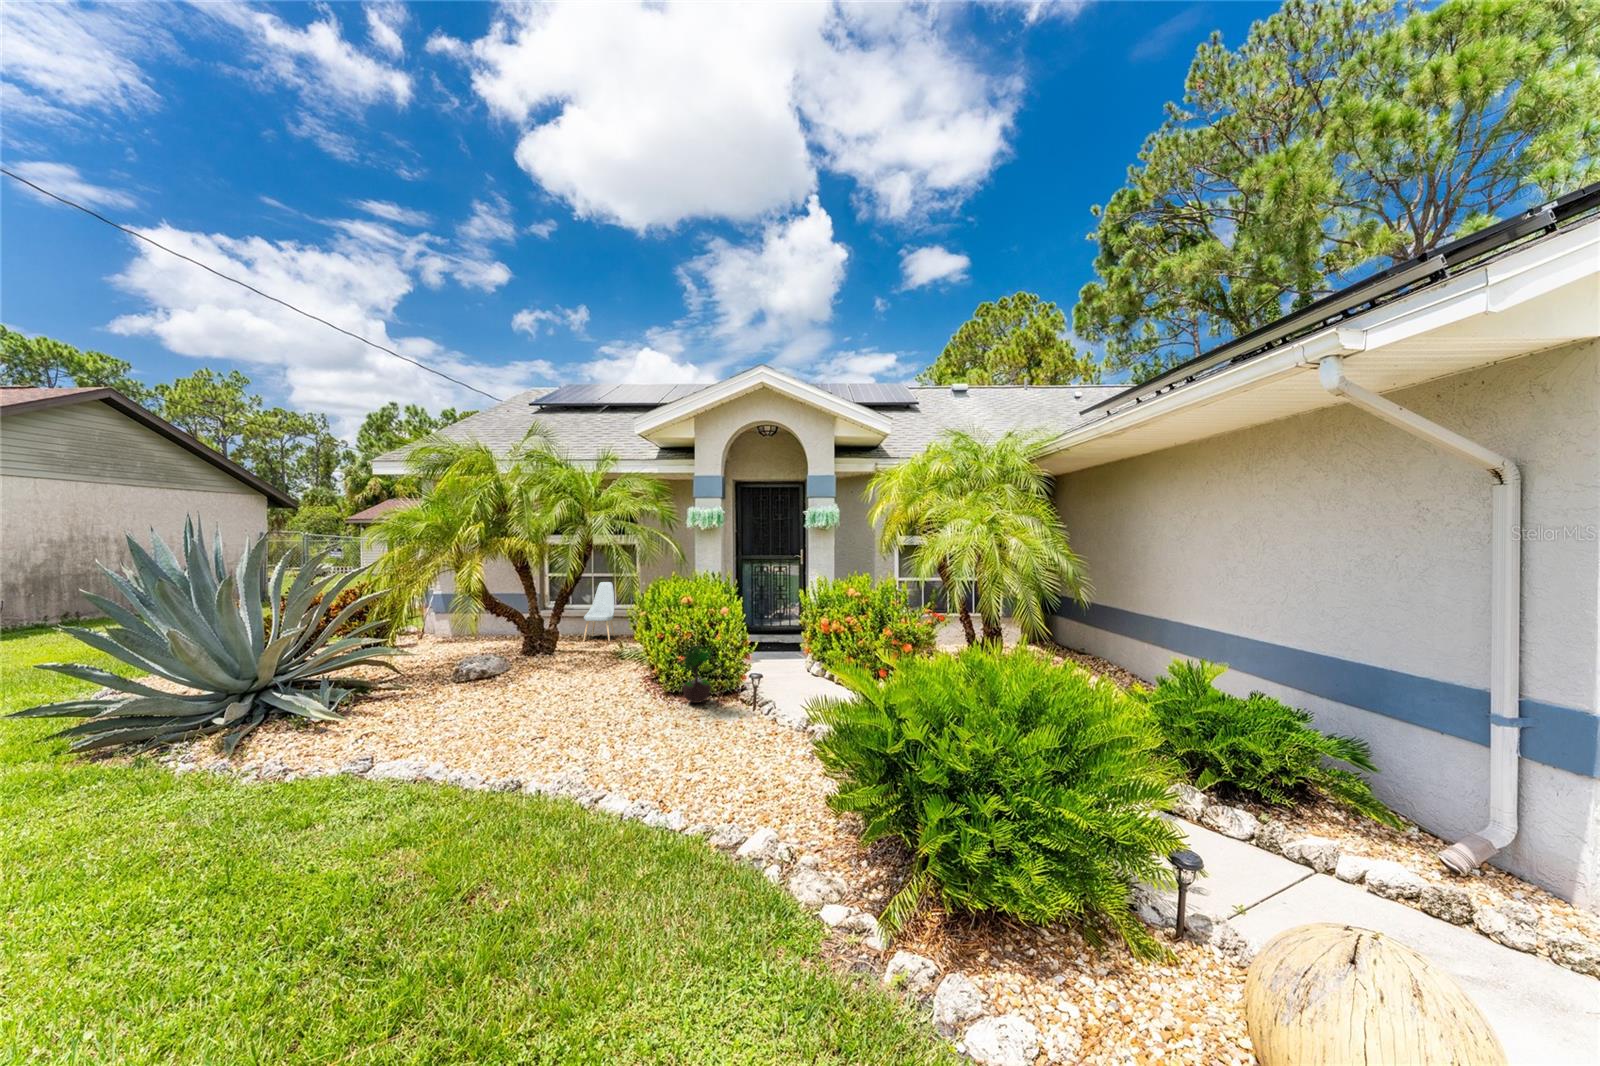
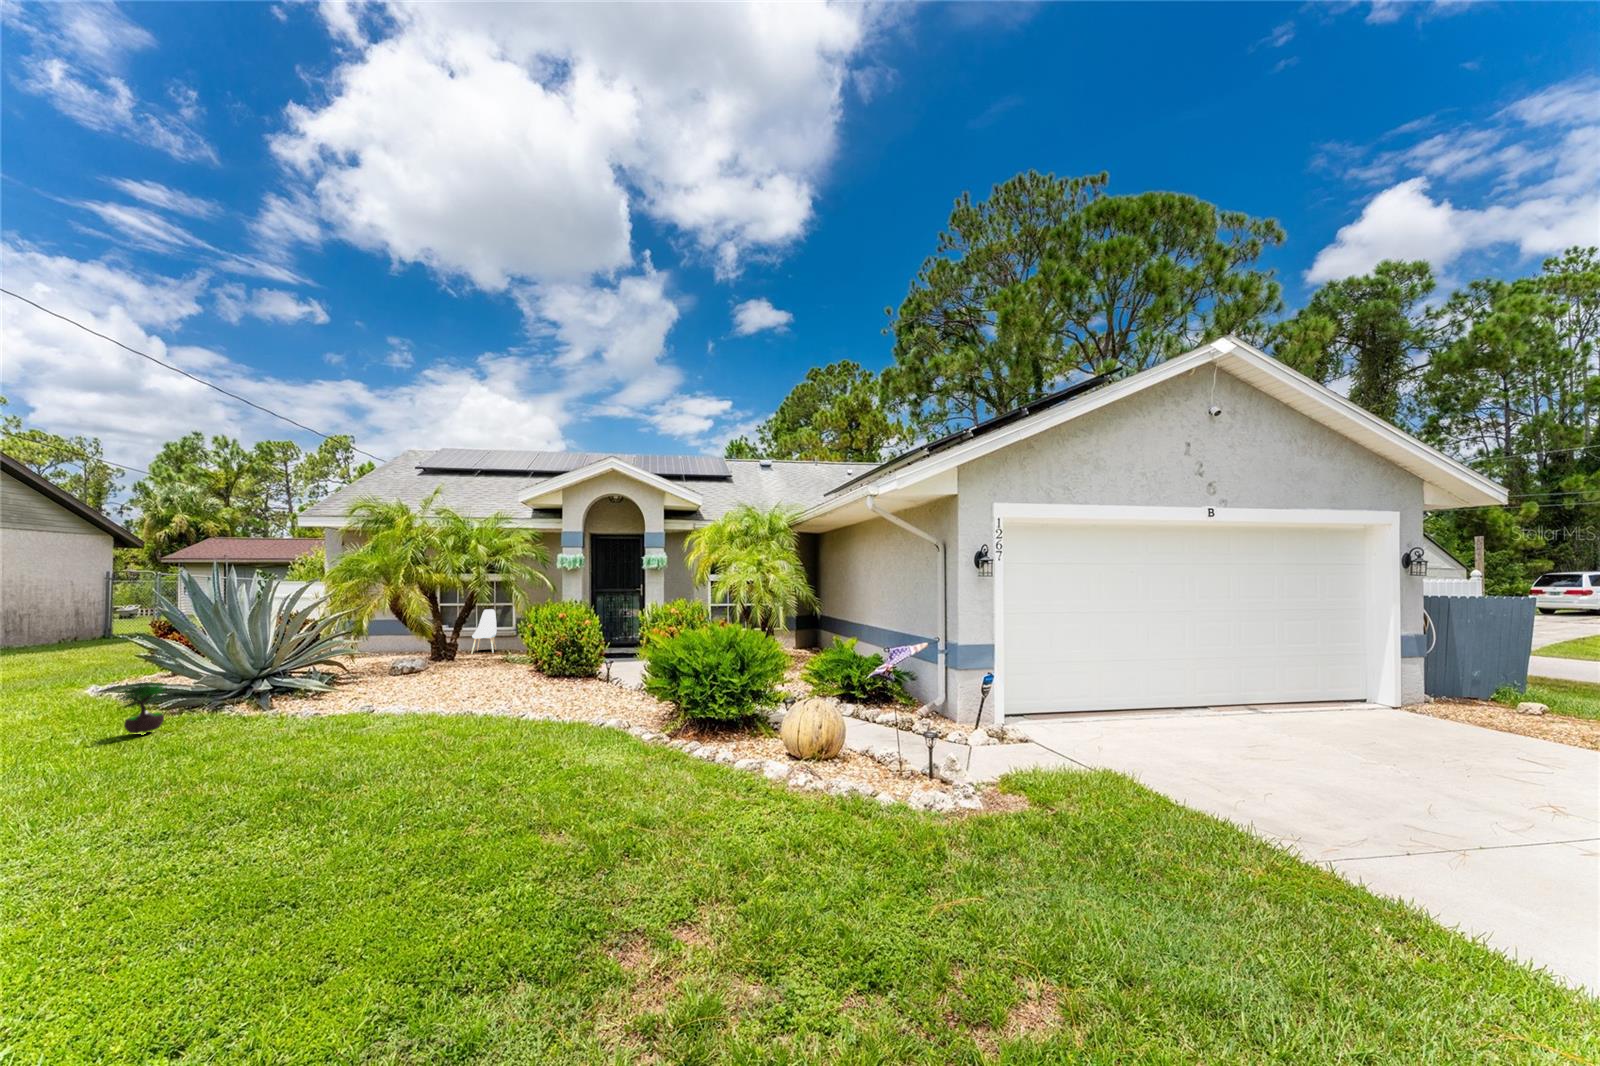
potted tree: present [680,645,711,703] -> present [118,682,164,733]

